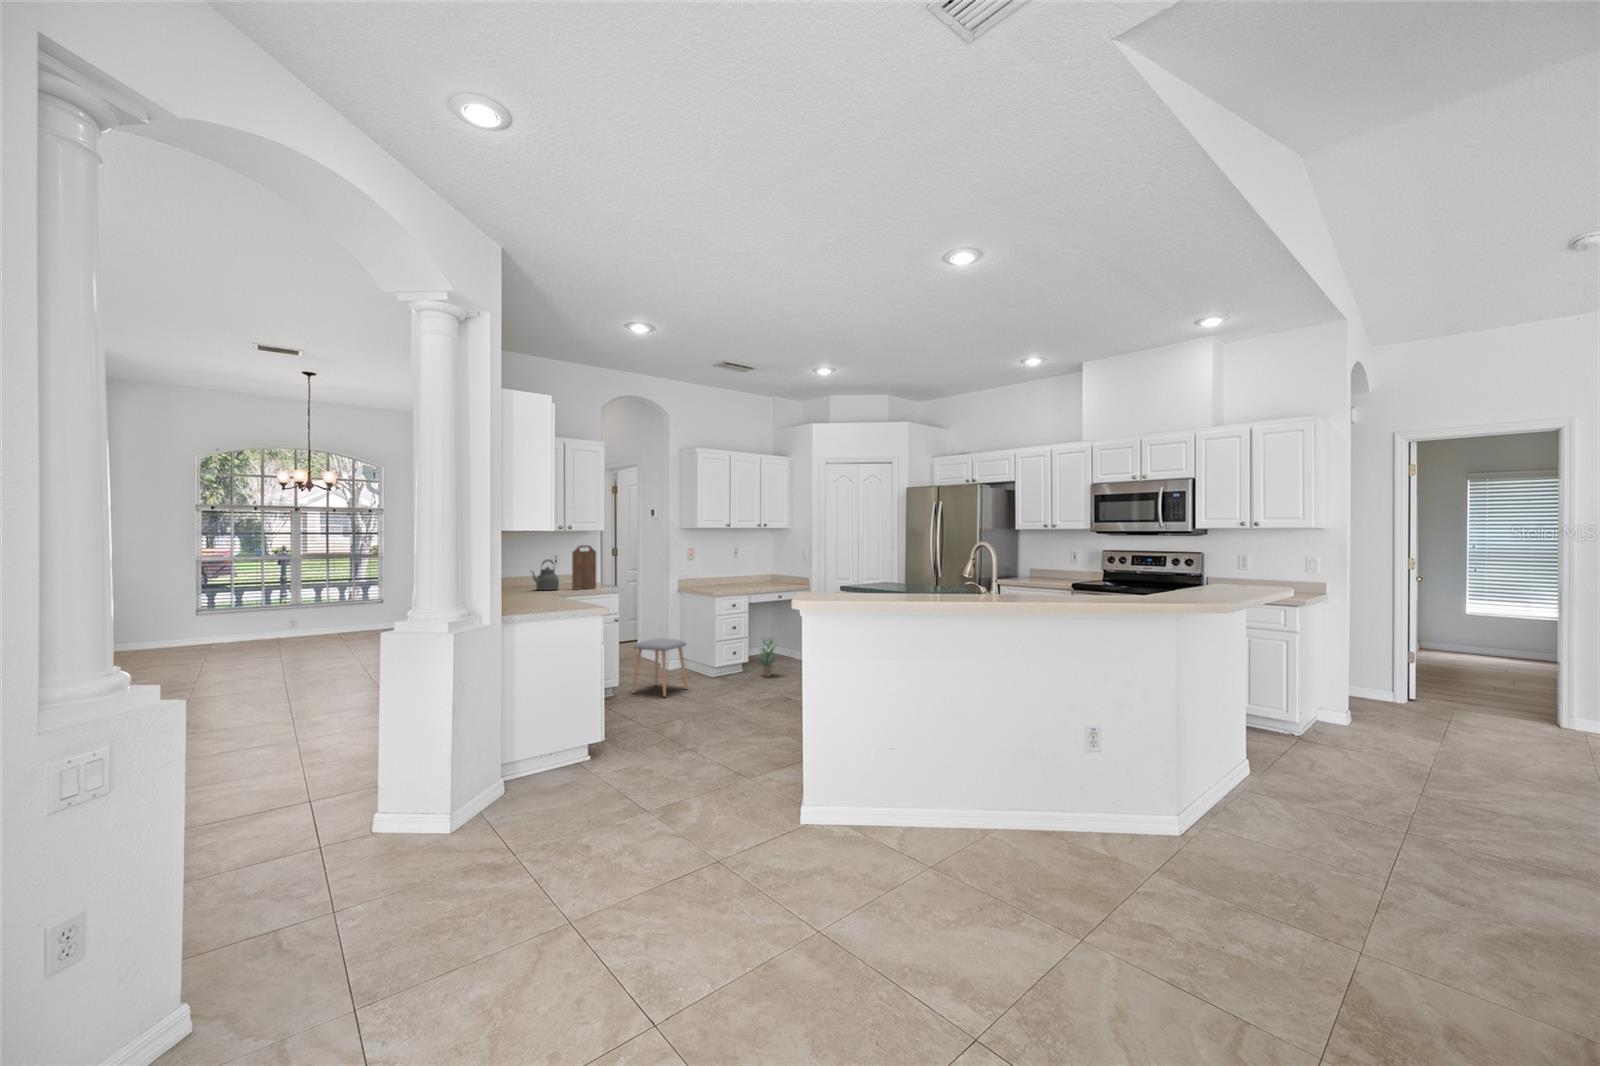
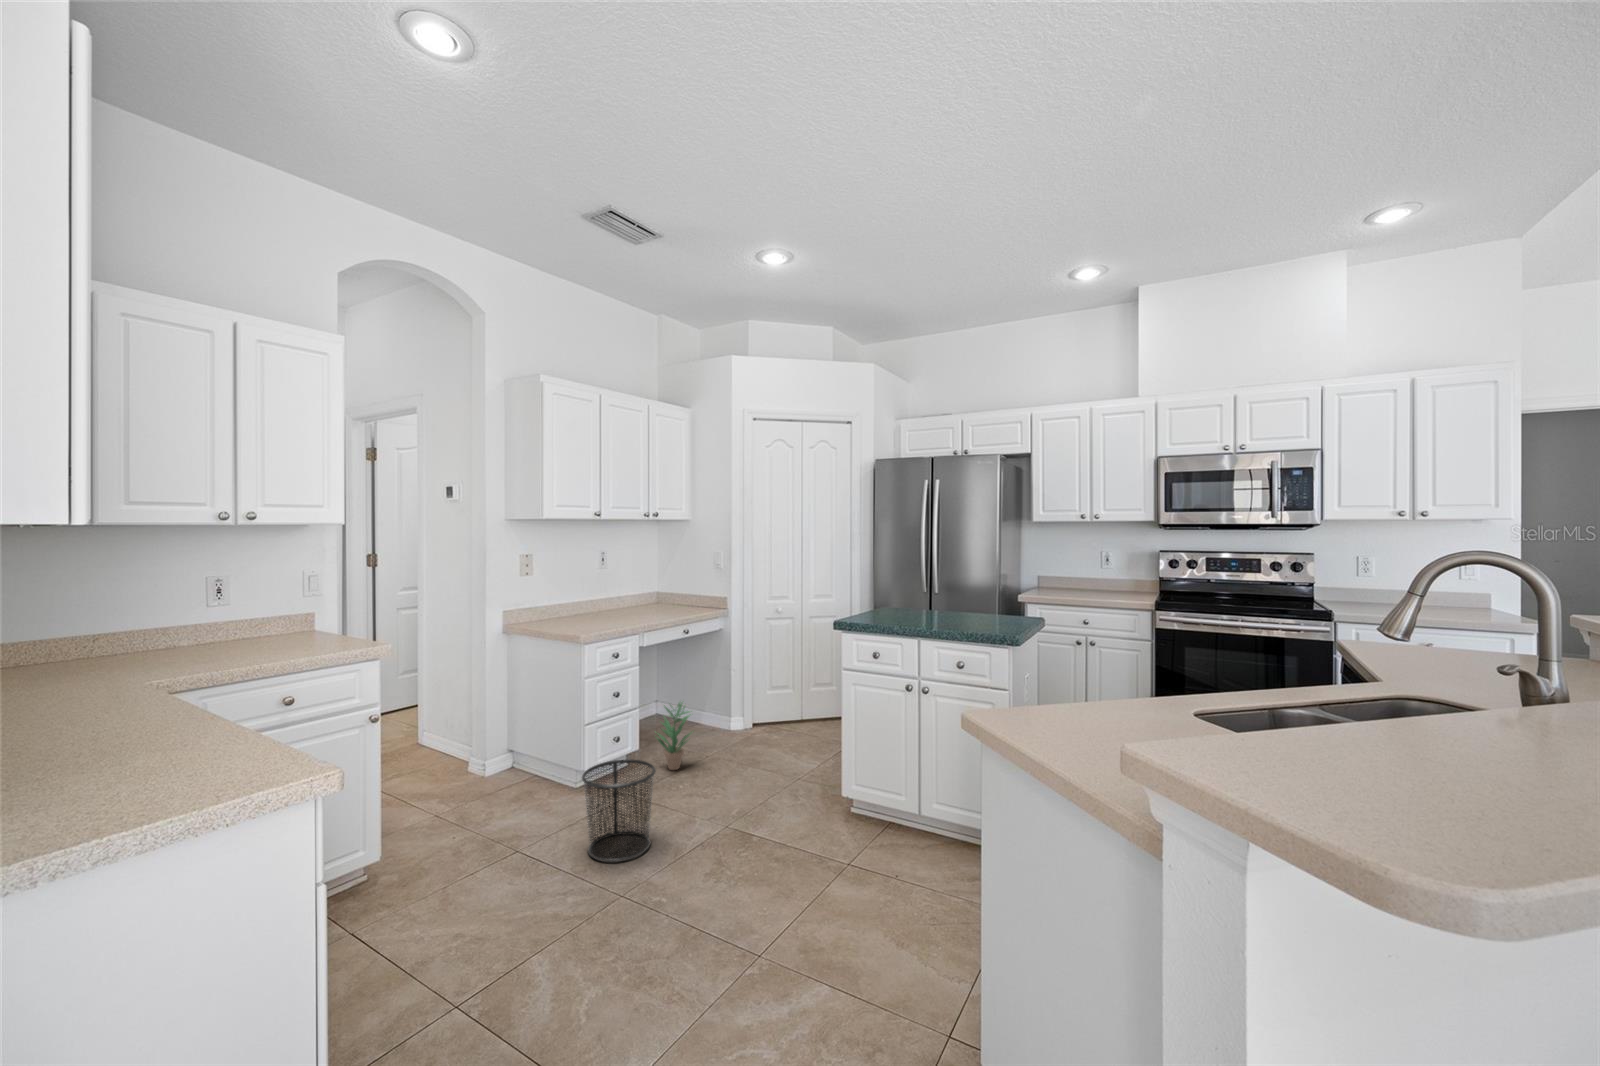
cutting board: present [572,545,596,589] -> none [260,556,329,661]
kettle: present [532,560,559,590] -> none [124,592,223,670]
stool: present [632,638,688,697] -> none [419,733,539,864]
waste bin: none [705,656,741,702] -> present [582,759,656,862]

